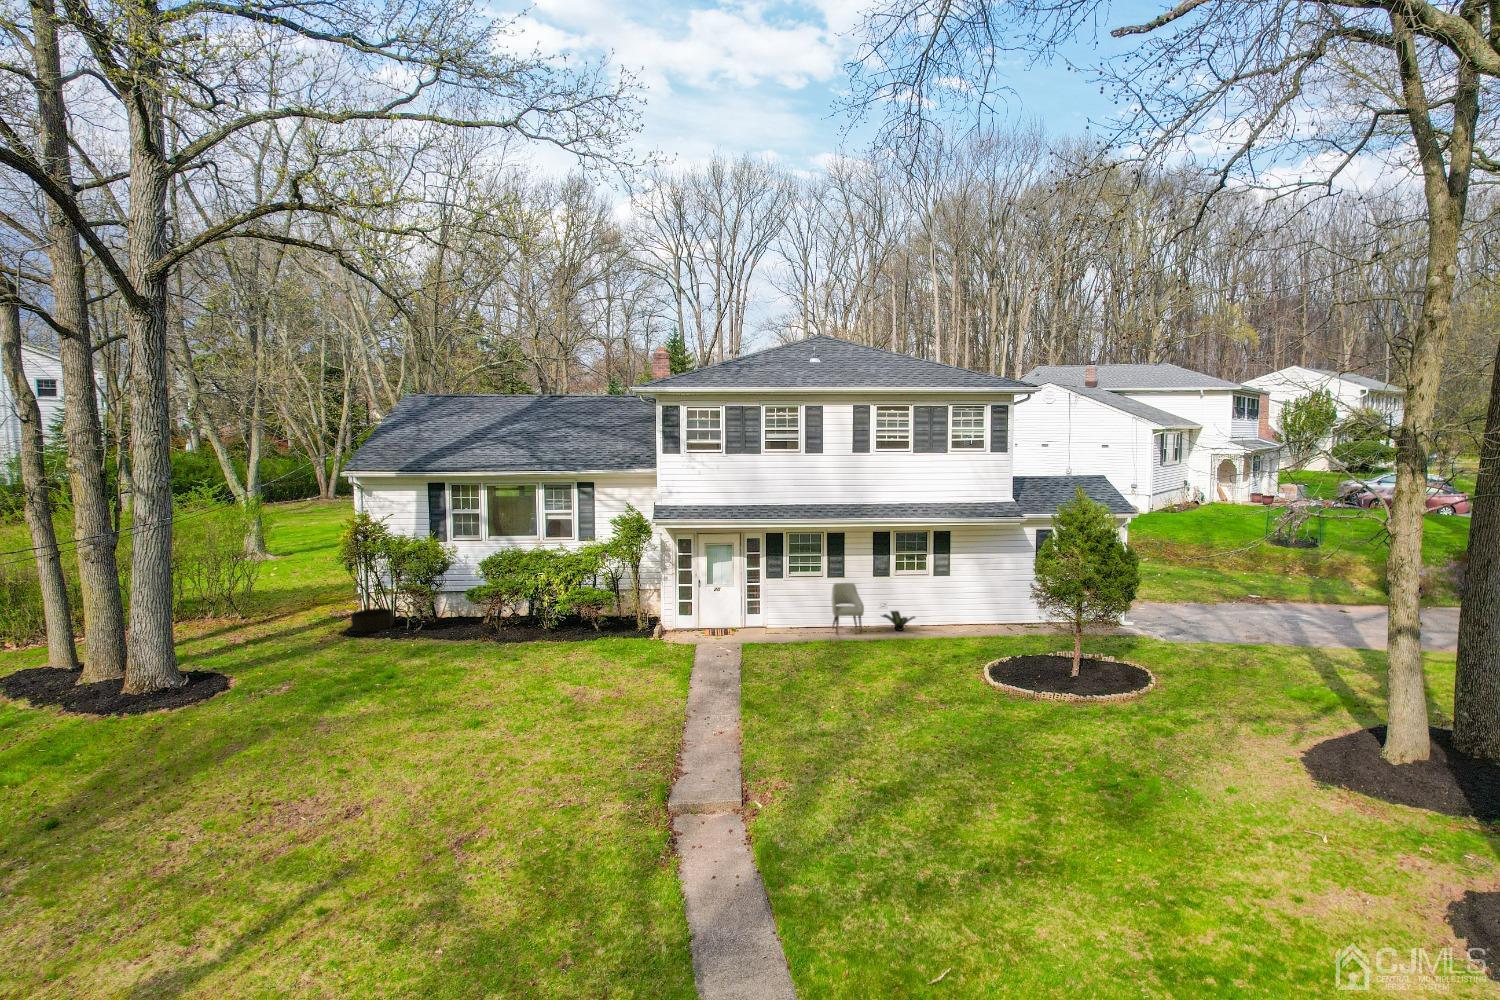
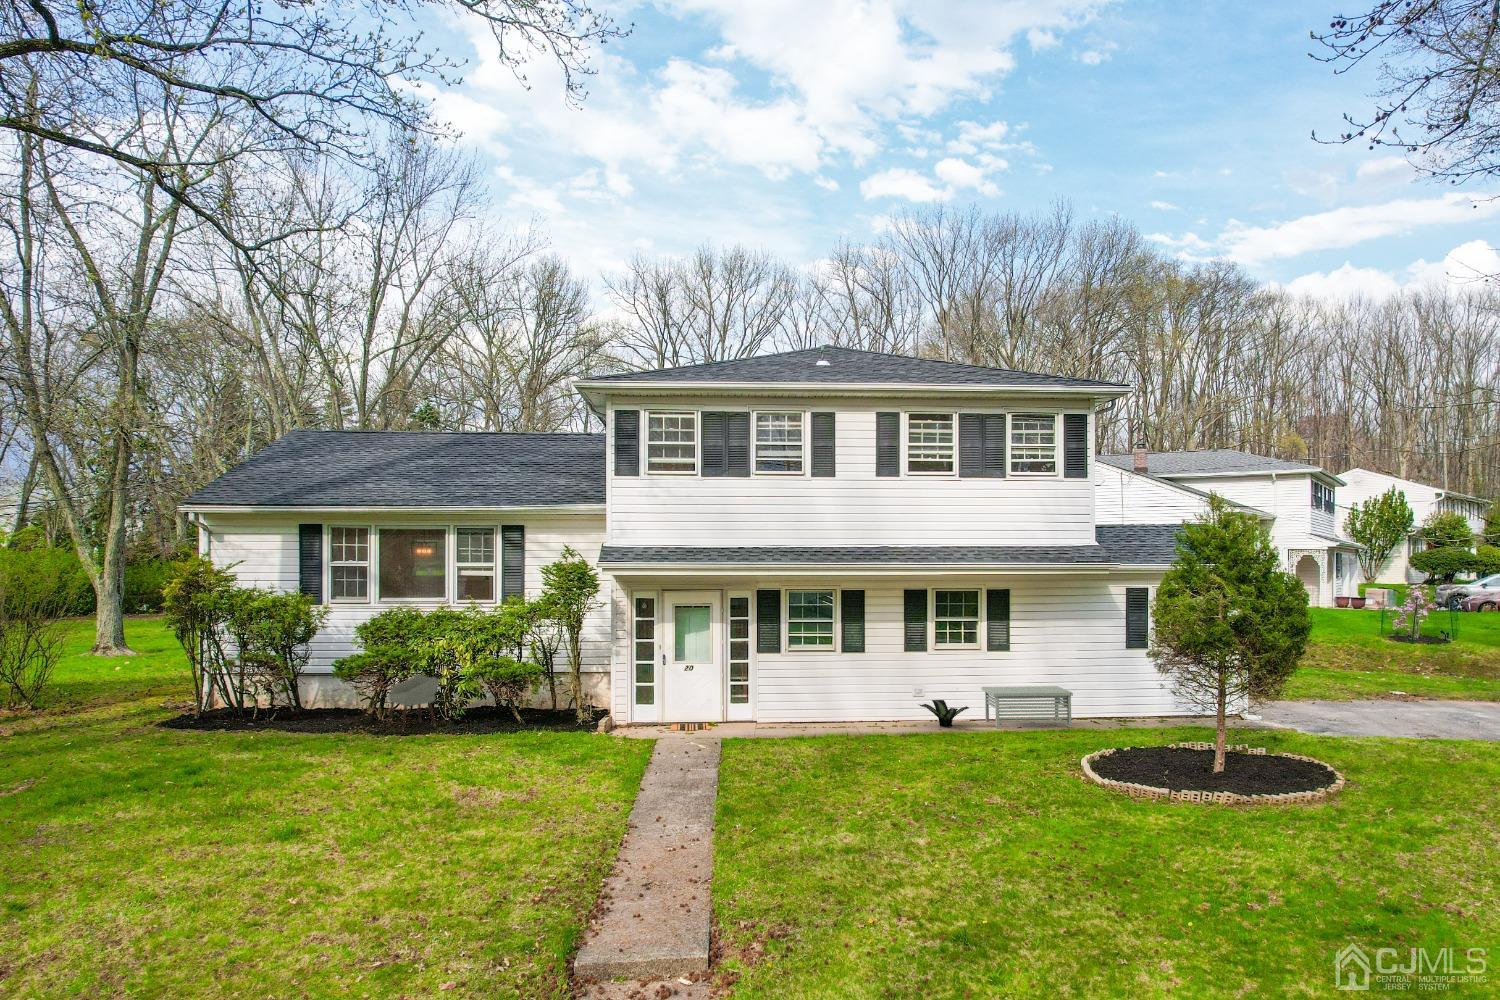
chair: present [832,583,864,633] -> present [388,674,439,731]
storage bench: none [925,601,989,632] -> present [982,686,1073,728]
basket: present [351,608,393,632] -> none [175,694,237,725]

